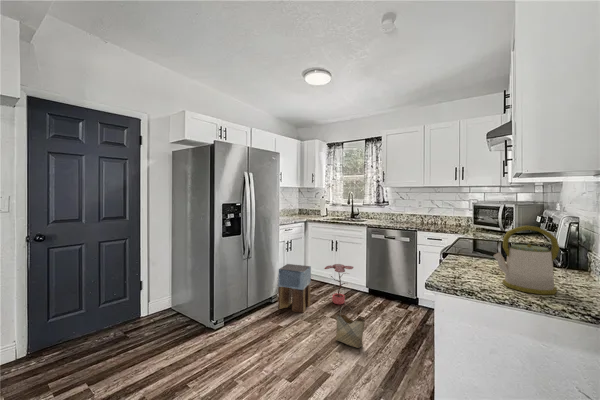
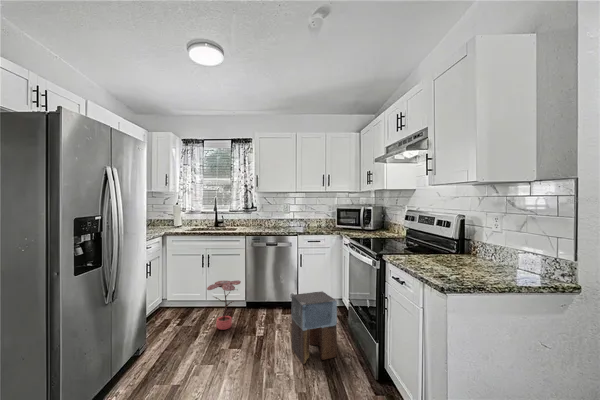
kettle: present [494,226,559,294] -> none [469,218,514,272]
stool: present [278,264,311,313] -> present [291,291,337,364]
woven basket: present [336,301,365,348] -> none [253,320,288,375]

